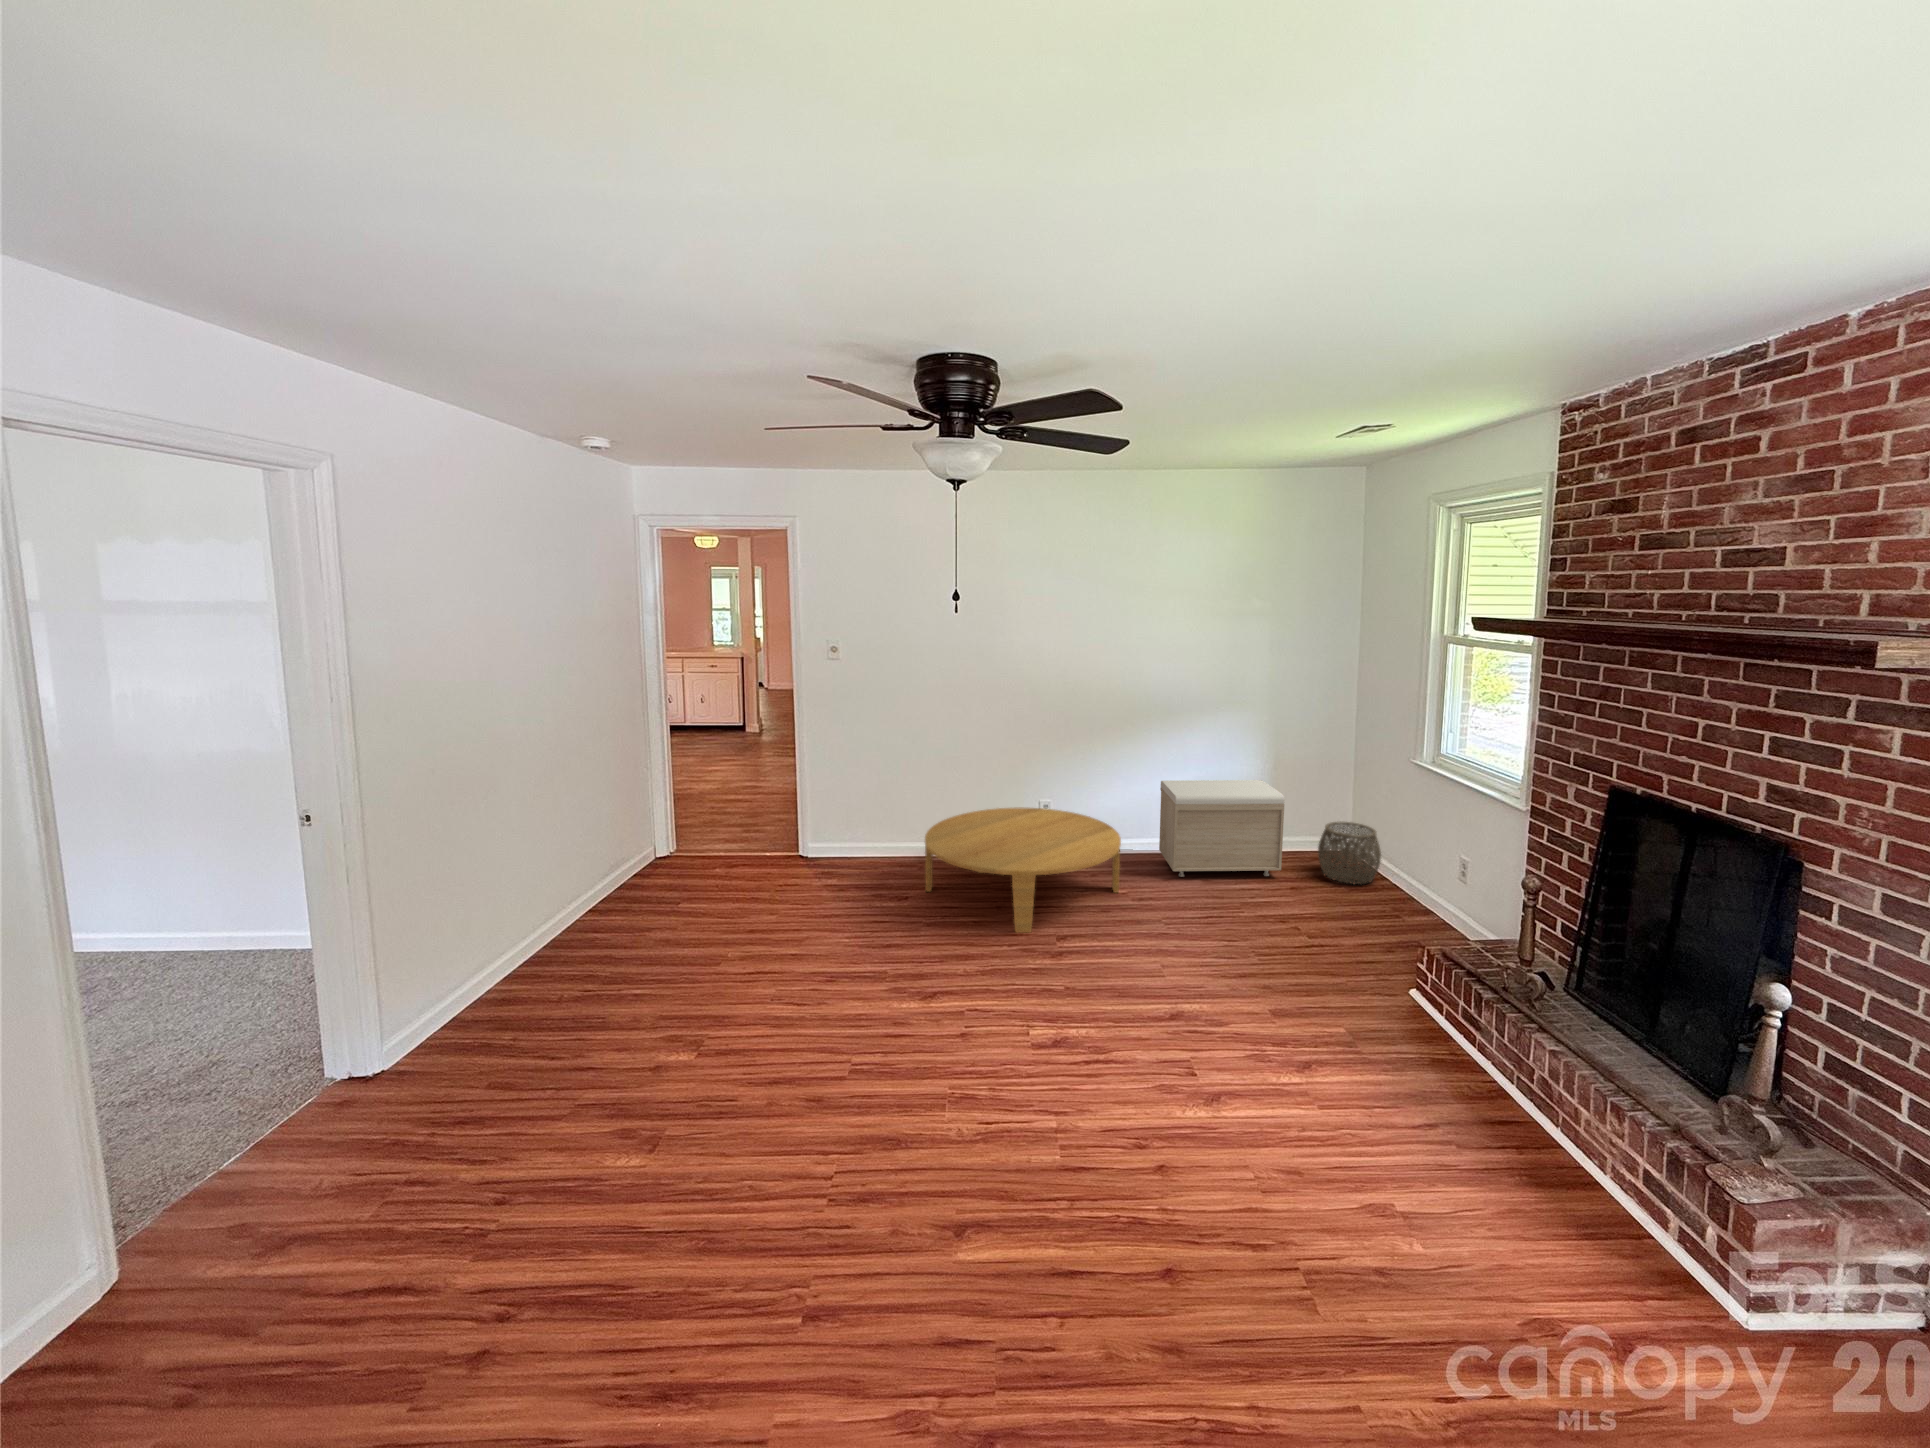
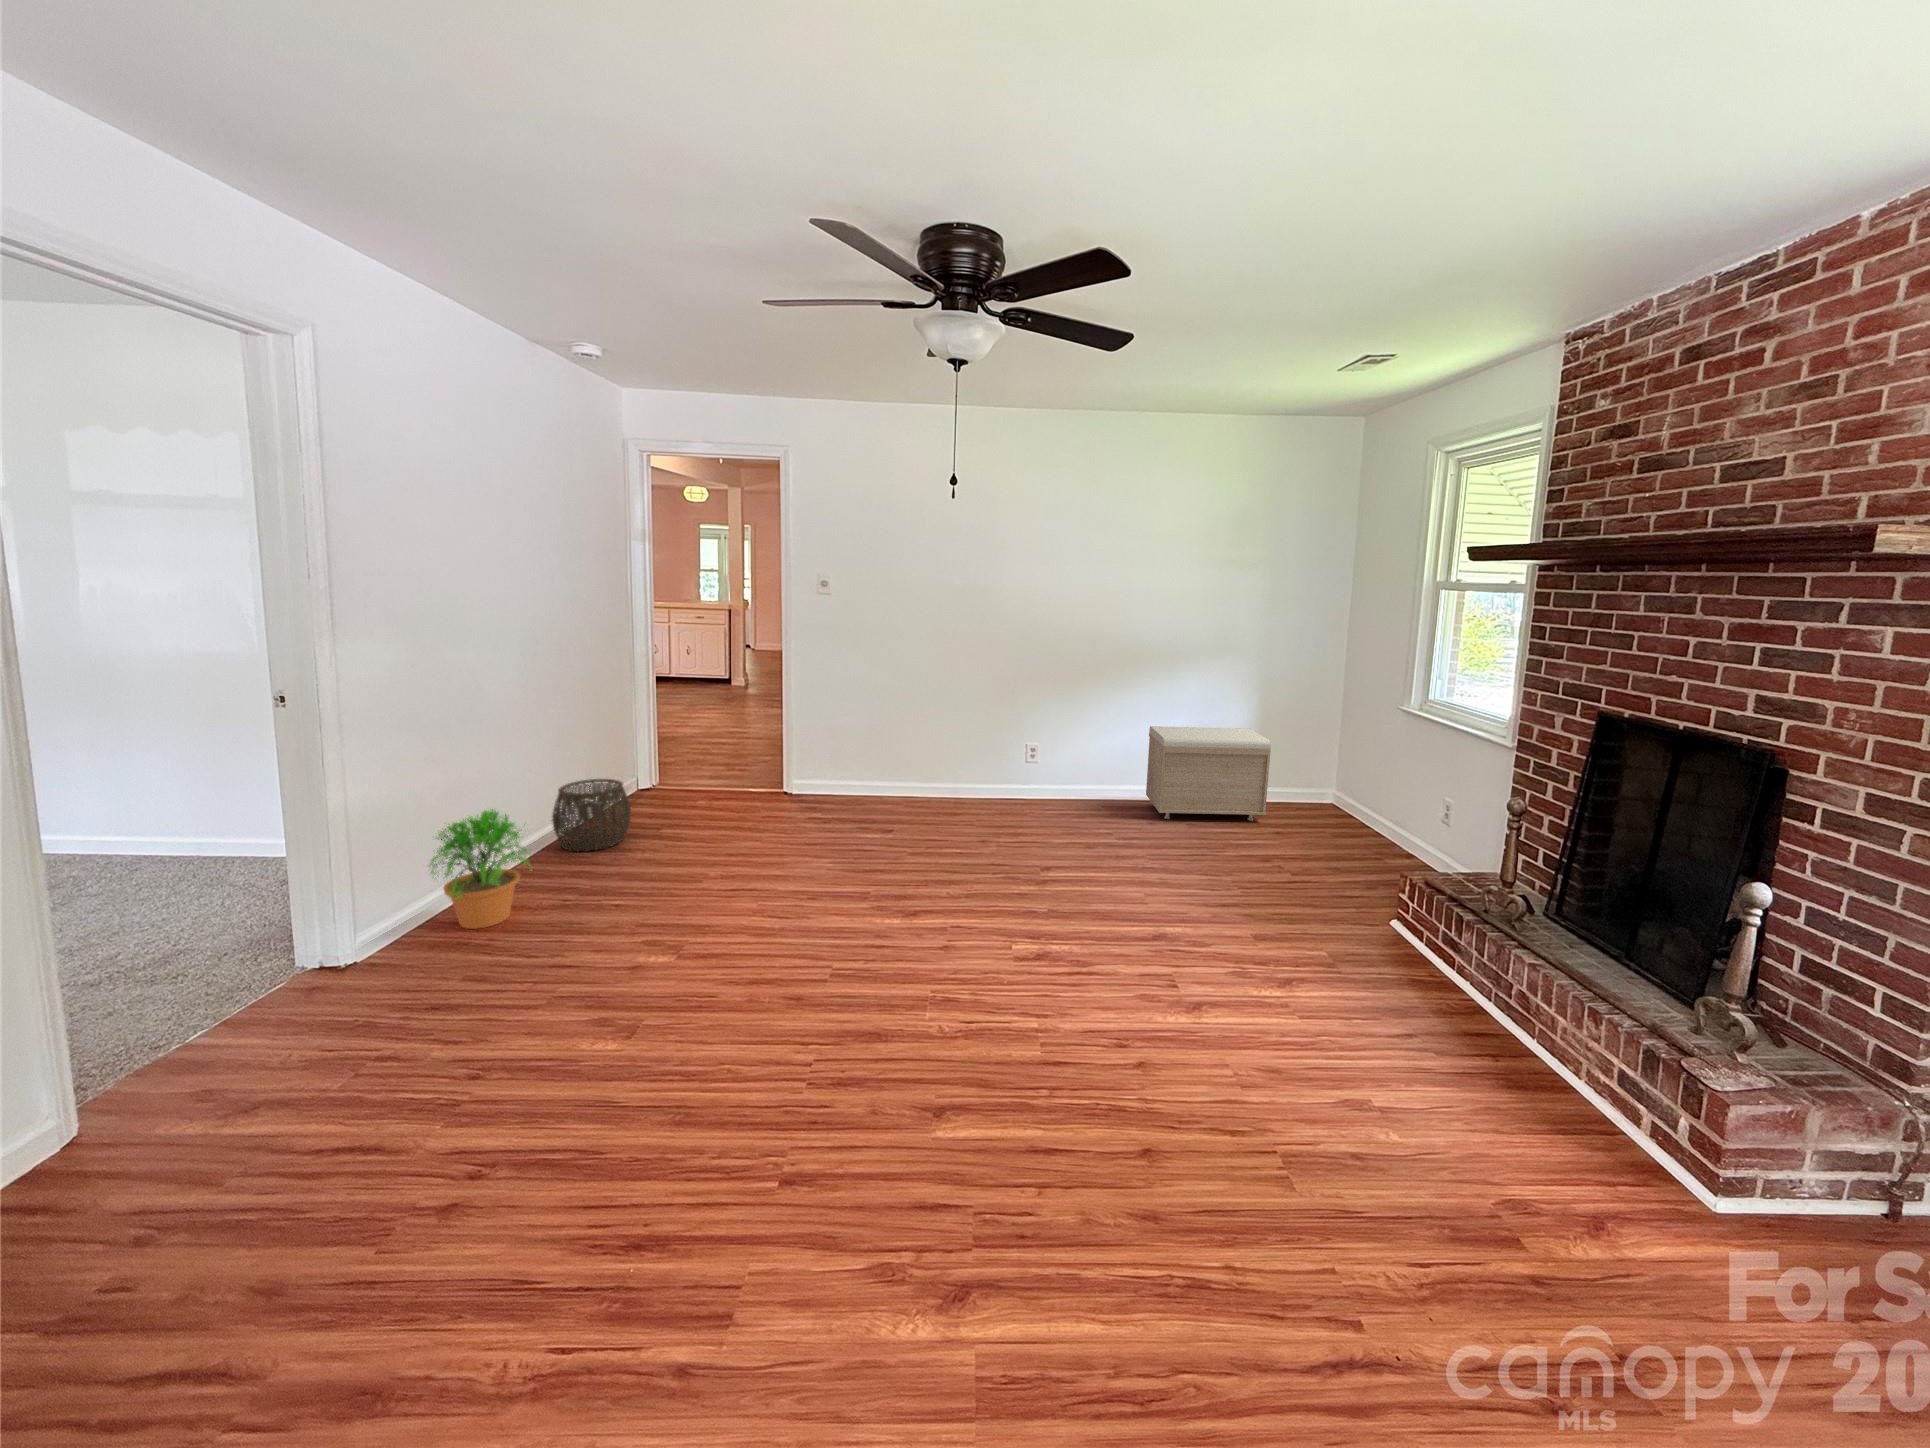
coffee table: present [925,807,1121,933] -> none [915,749,1109,862]
woven basket: present [1318,822,1381,884] -> present [552,779,631,851]
potted plant: none [440,903,548,1029] -> present [429,810,532,929]

